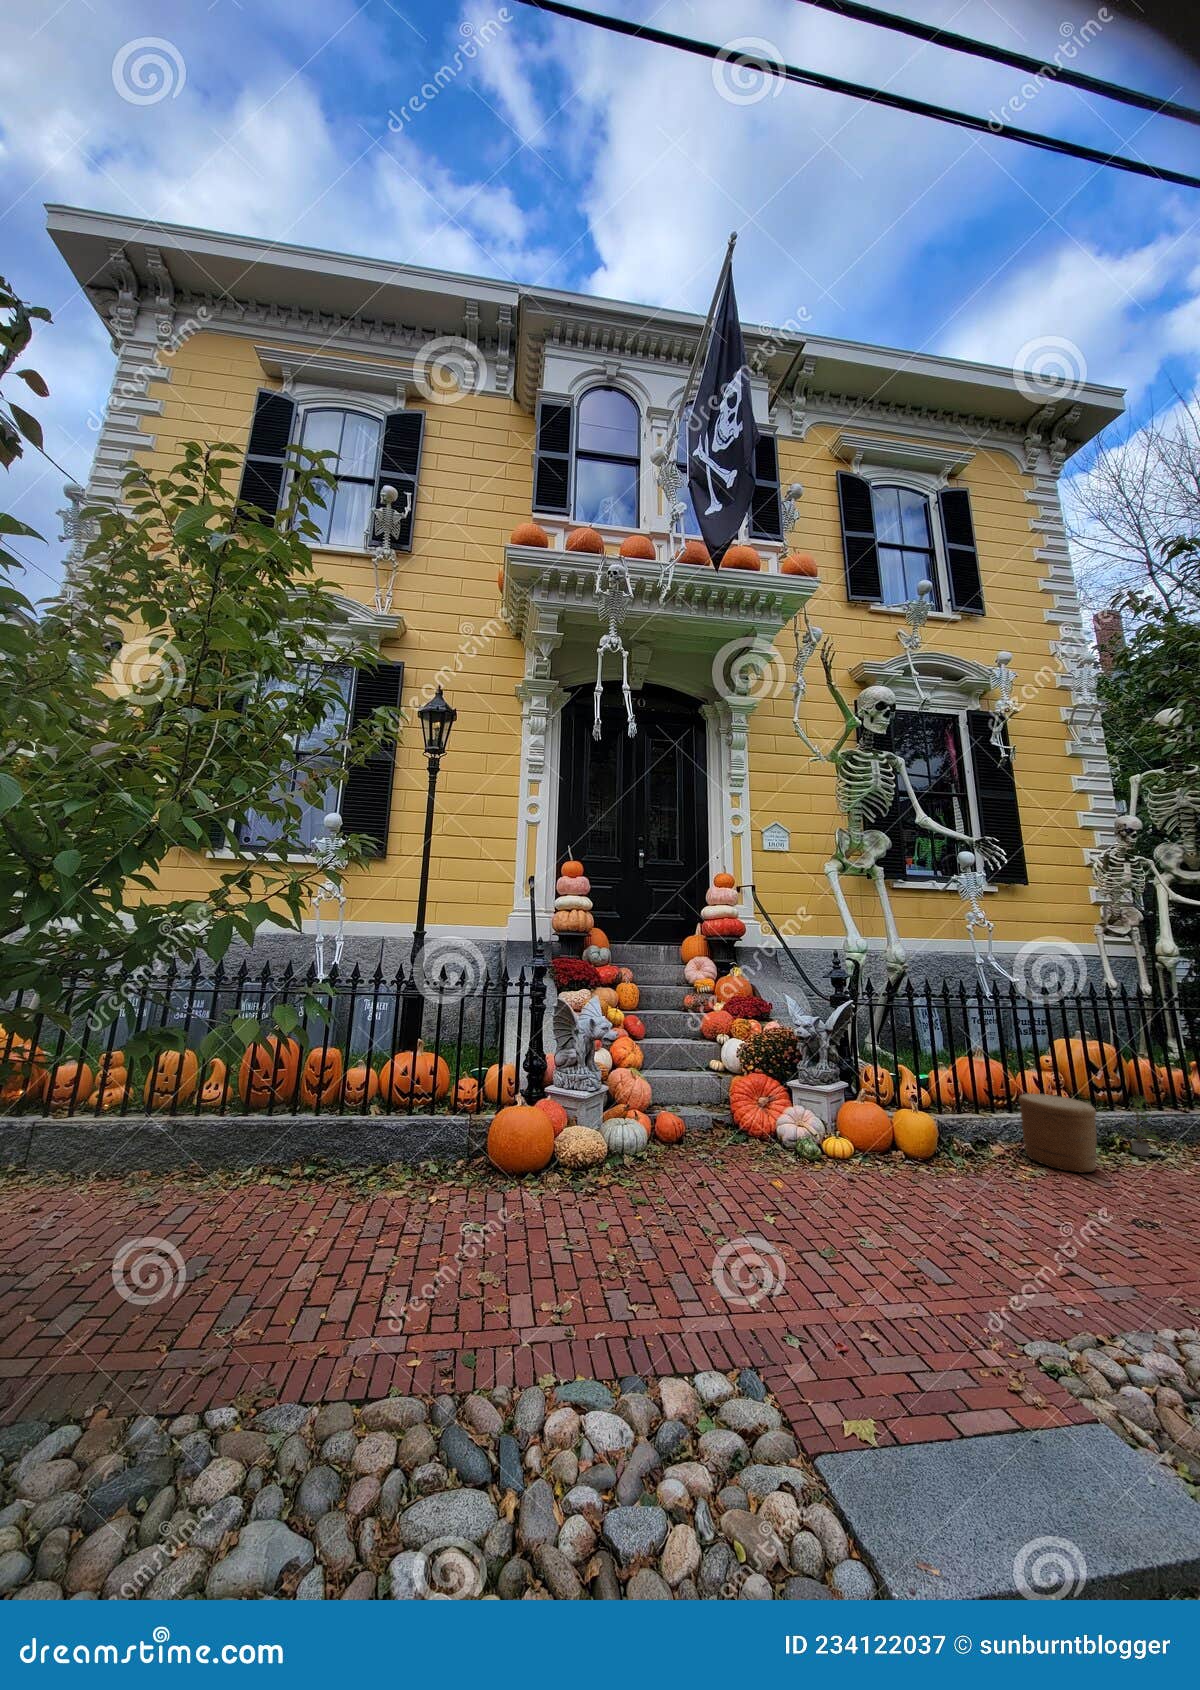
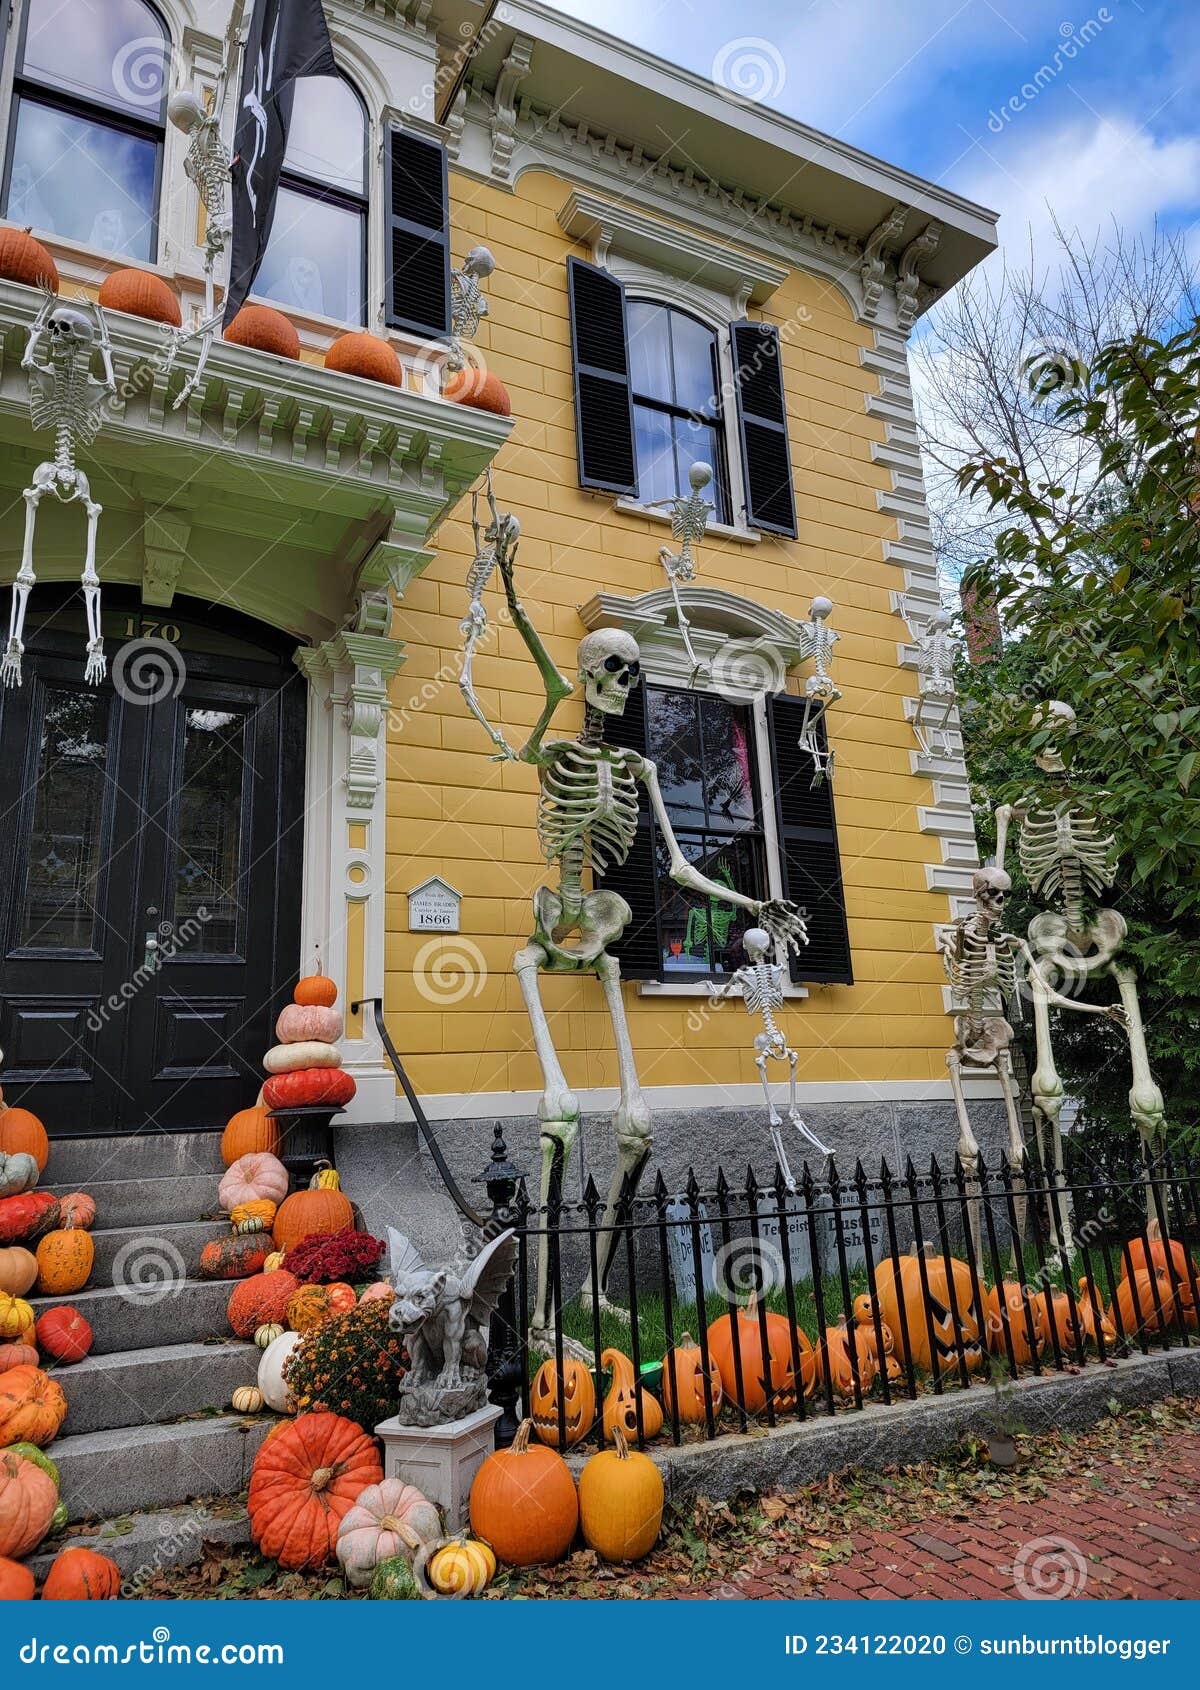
woven basket: present [1019,1094,1097,1173] -> none [811,1379,931,1532]

